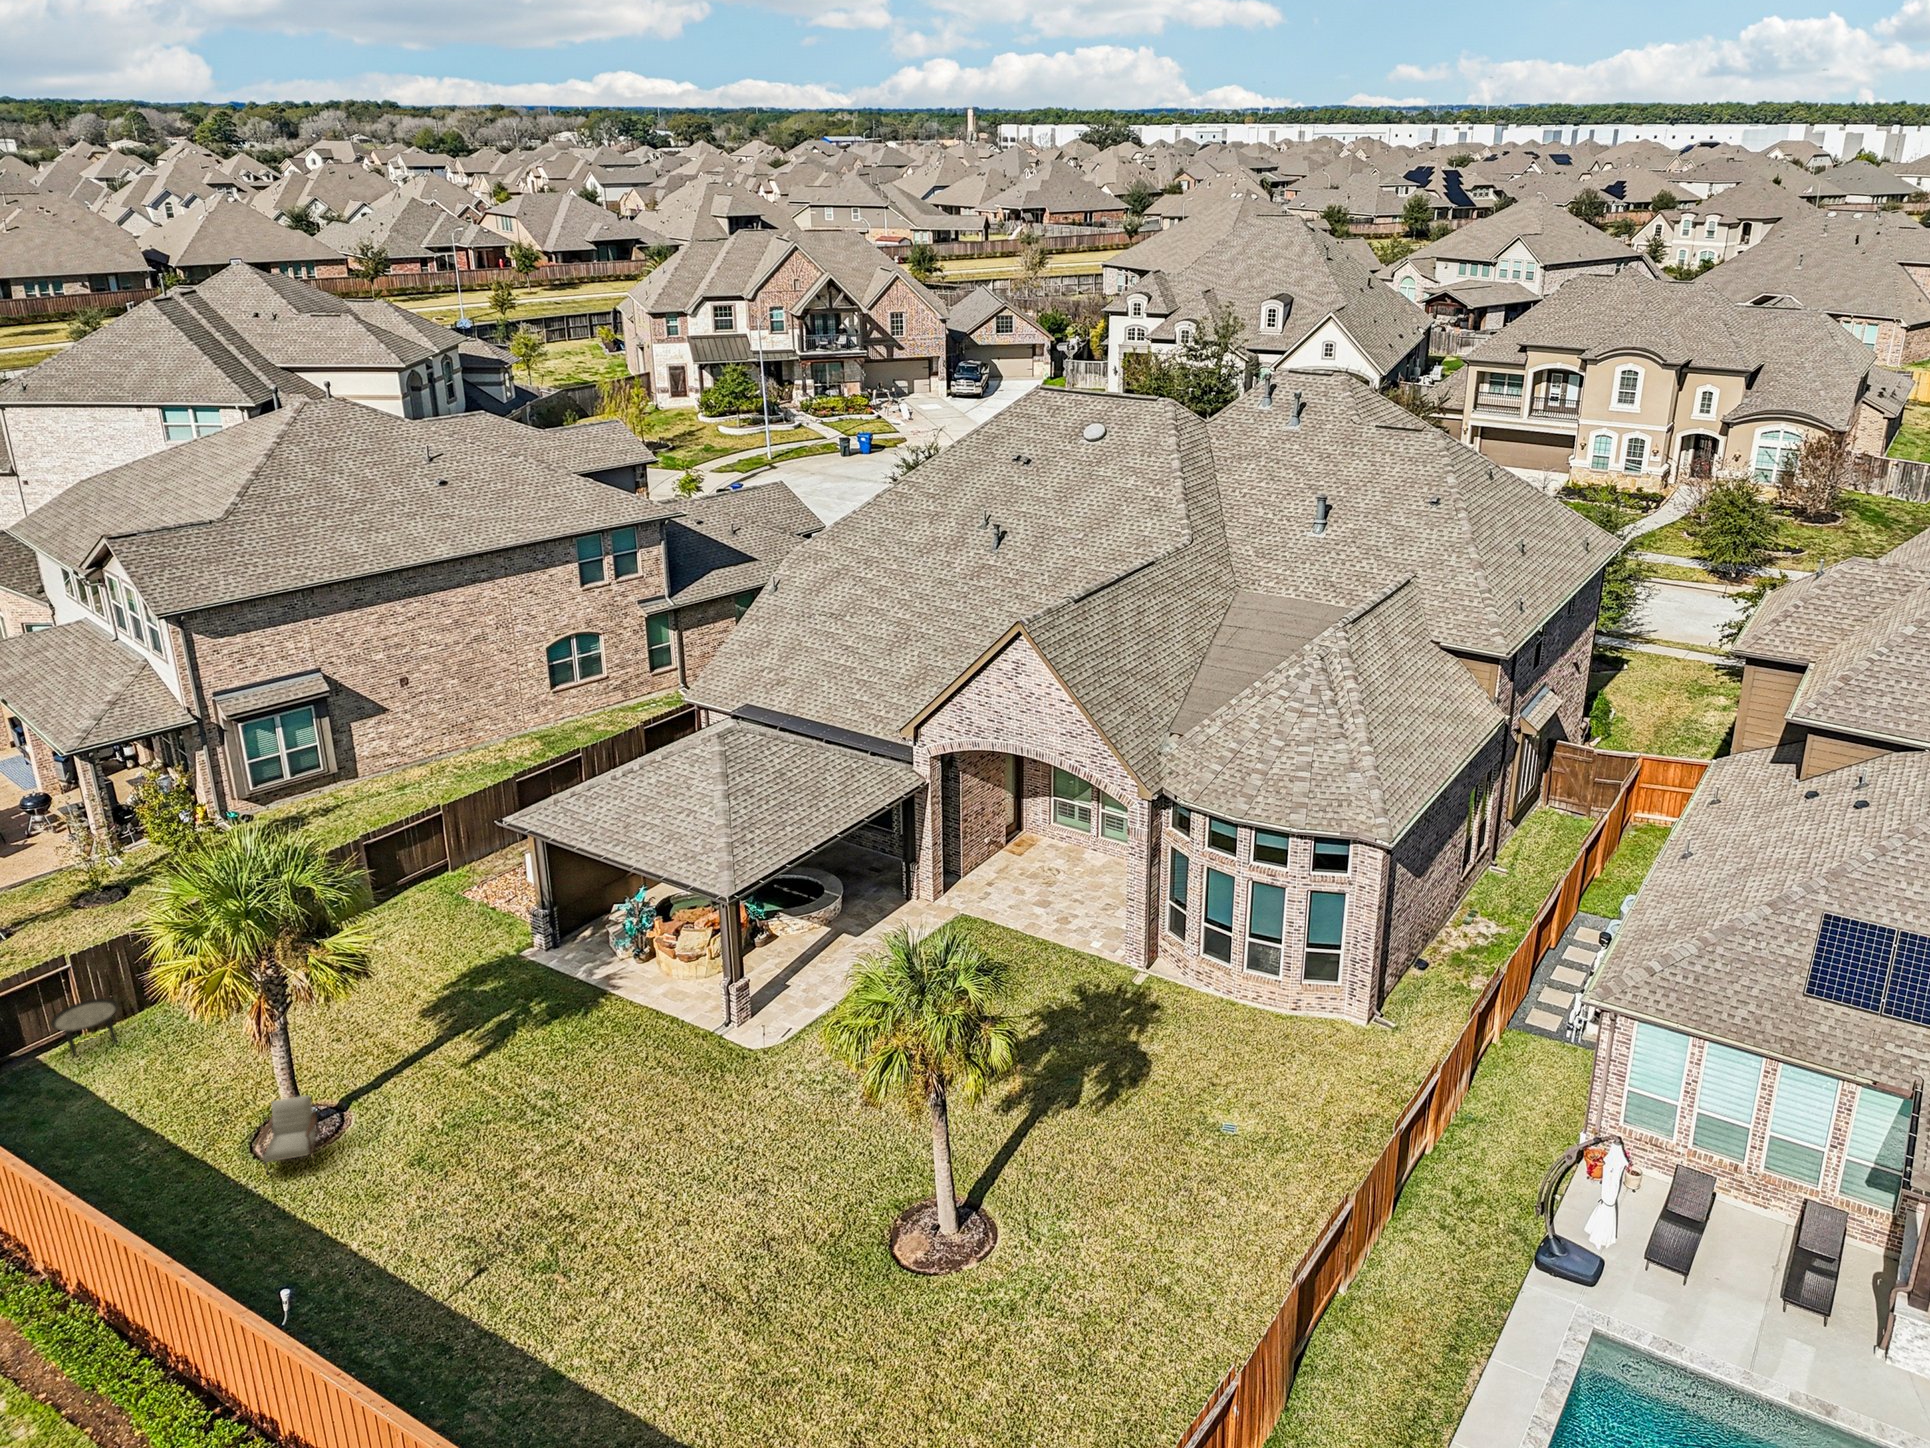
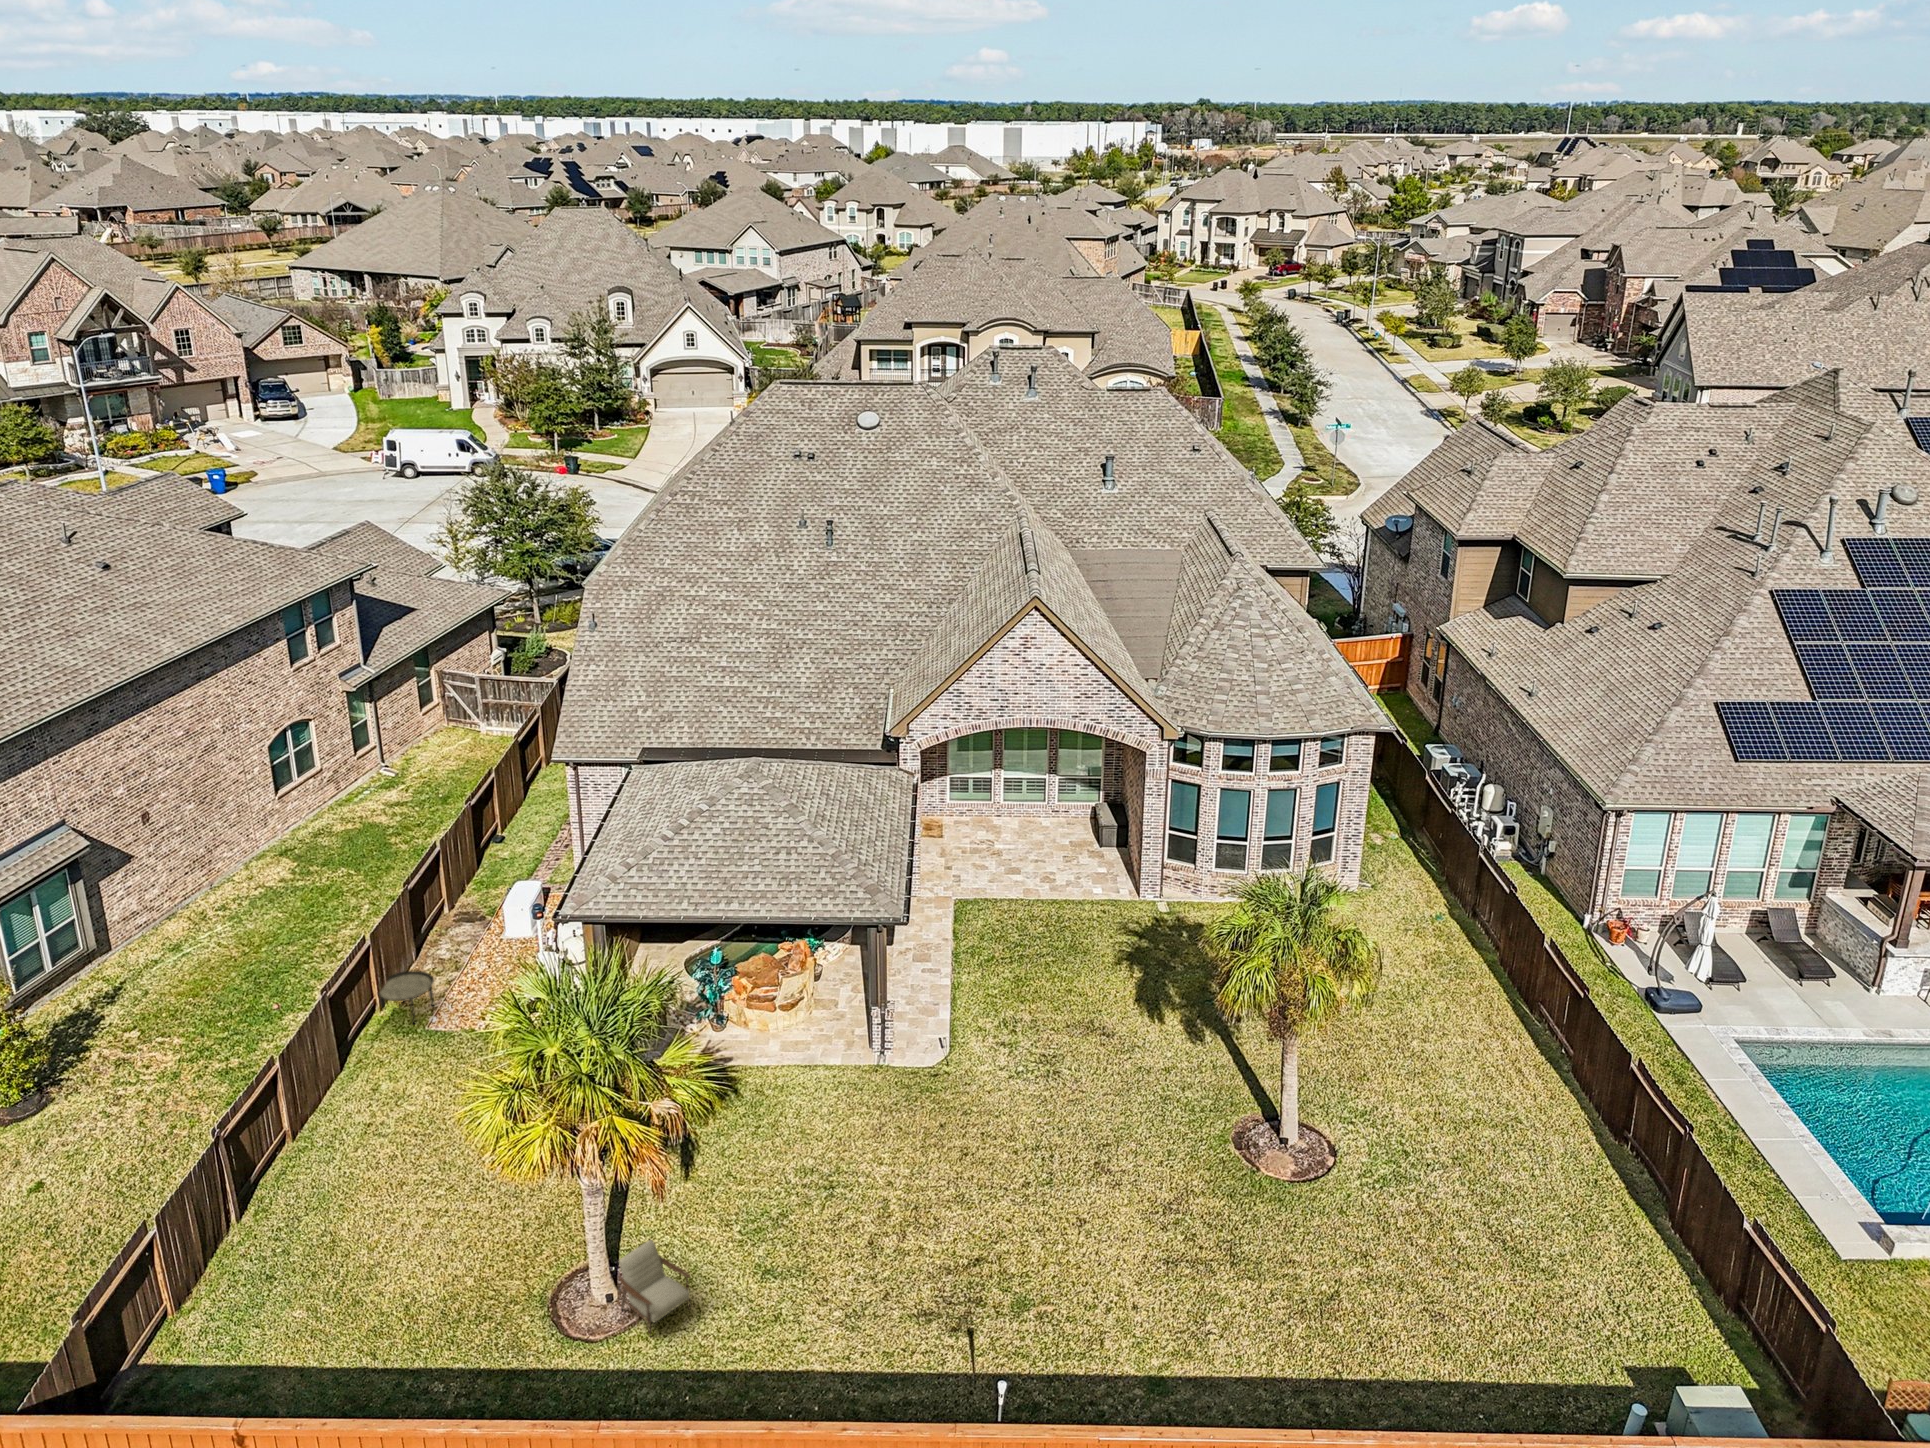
round table: present [51,998,118,1057] -> present [378,970,434,1024]

